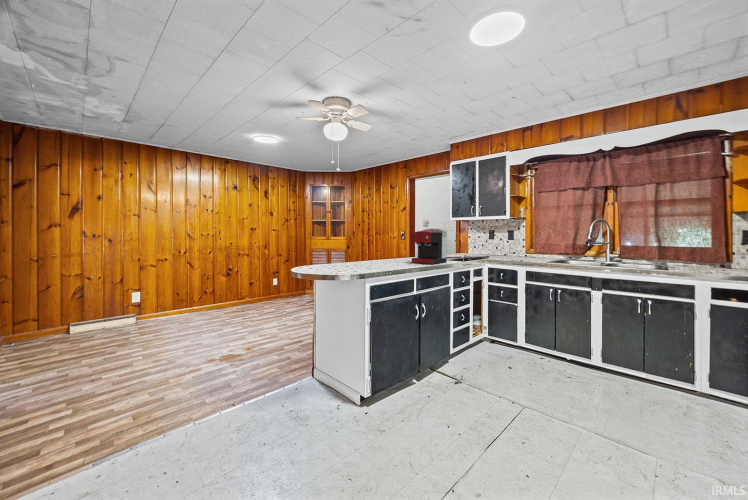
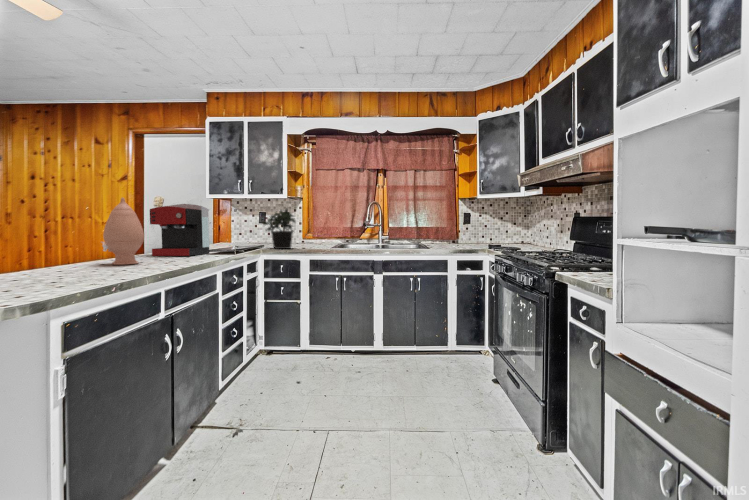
vase: none [384,228,406,269] -> present [102,198,144,265]
potted plant: none [487,228,515,261] -> present [263,209,295,249]

